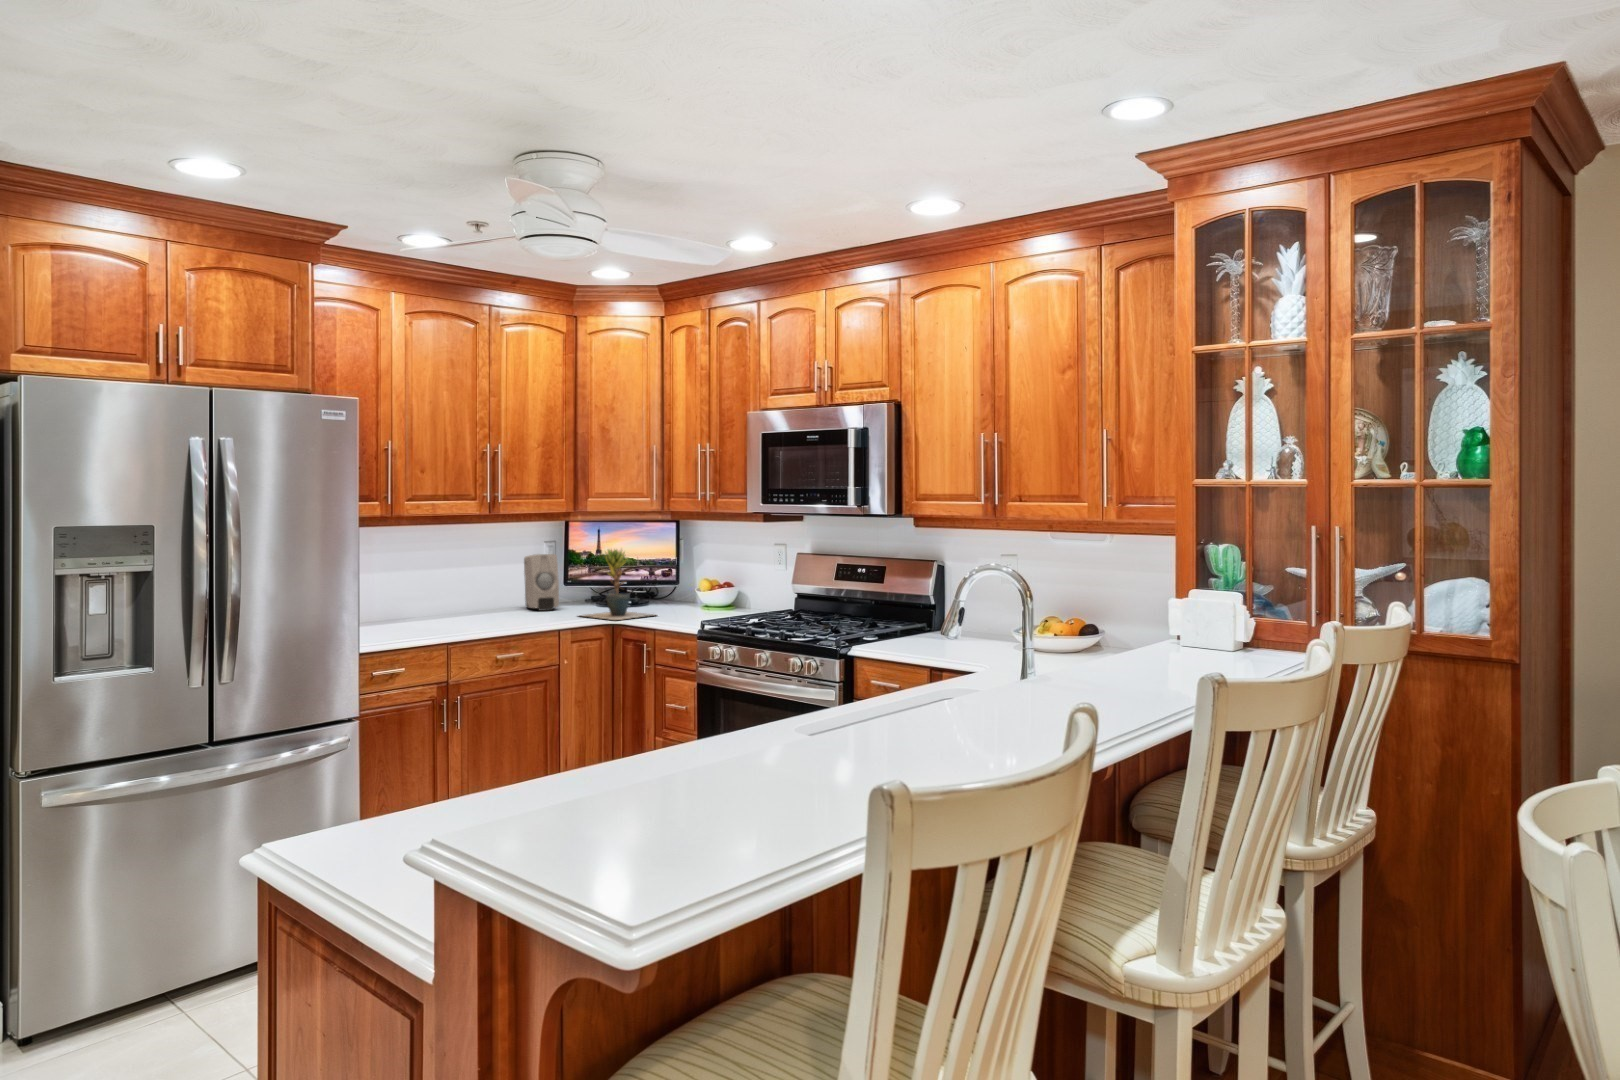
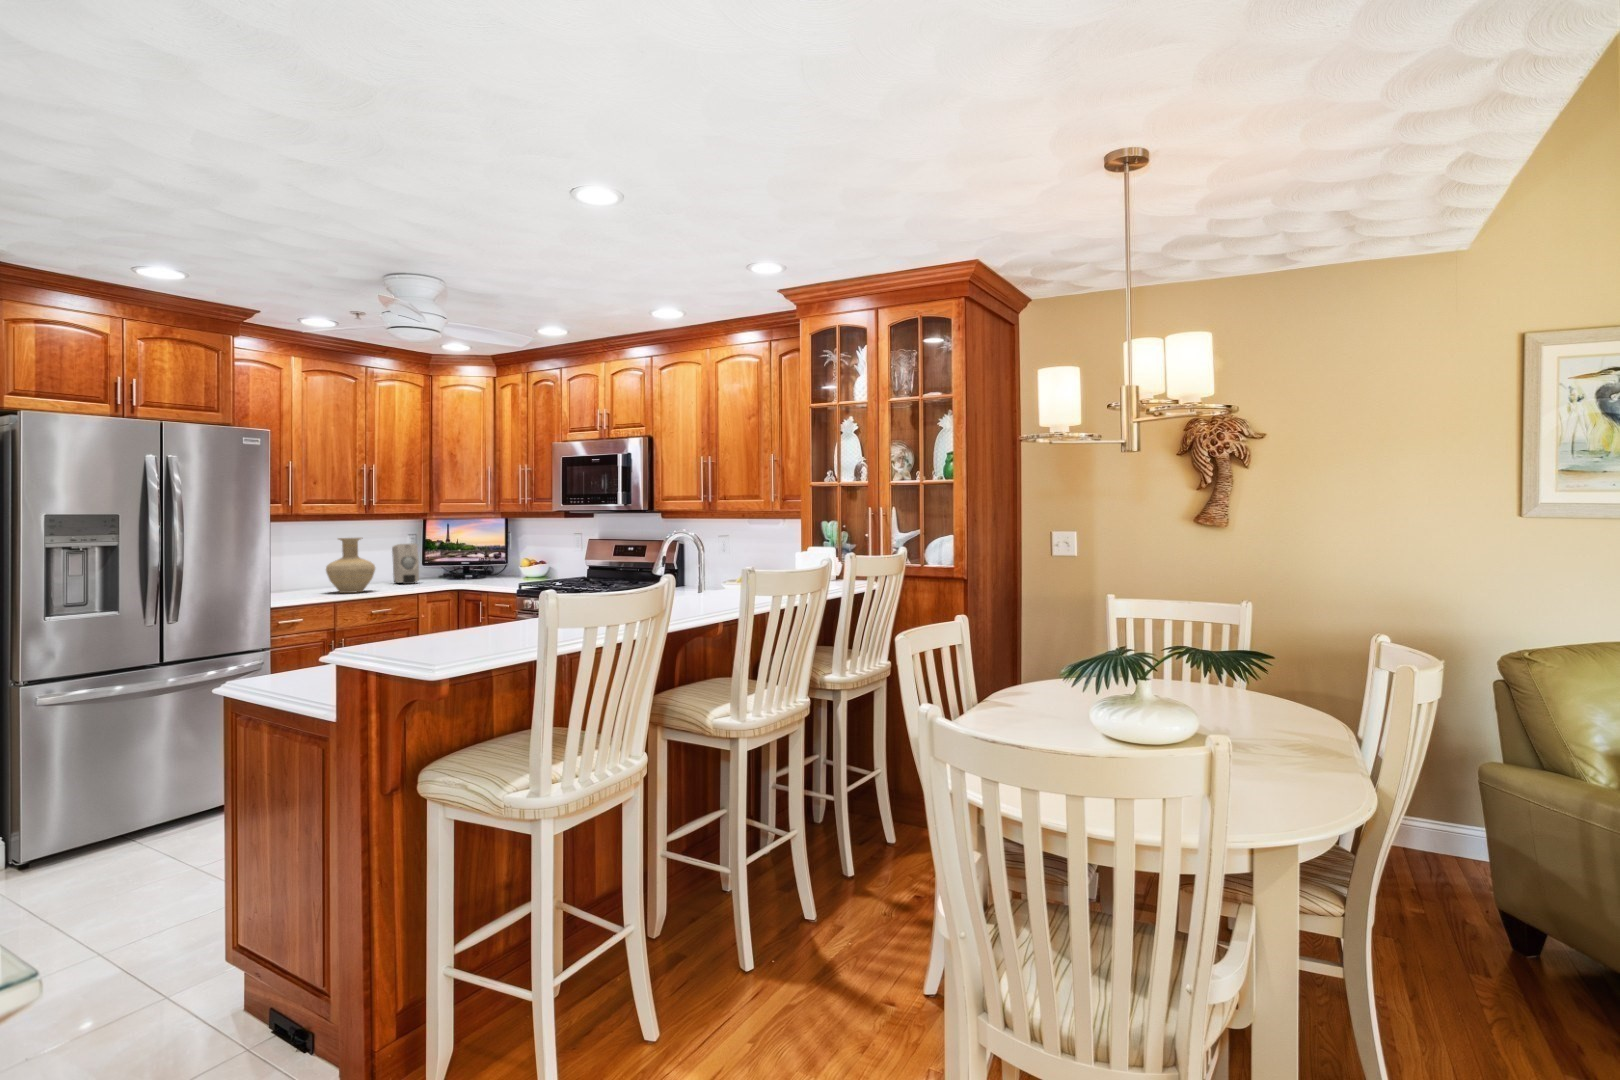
vase: none [437,549,503,628] -> present [326,538,375,593]
potted plant: present [583,550,654,620] -> none [431,537,494,587]

